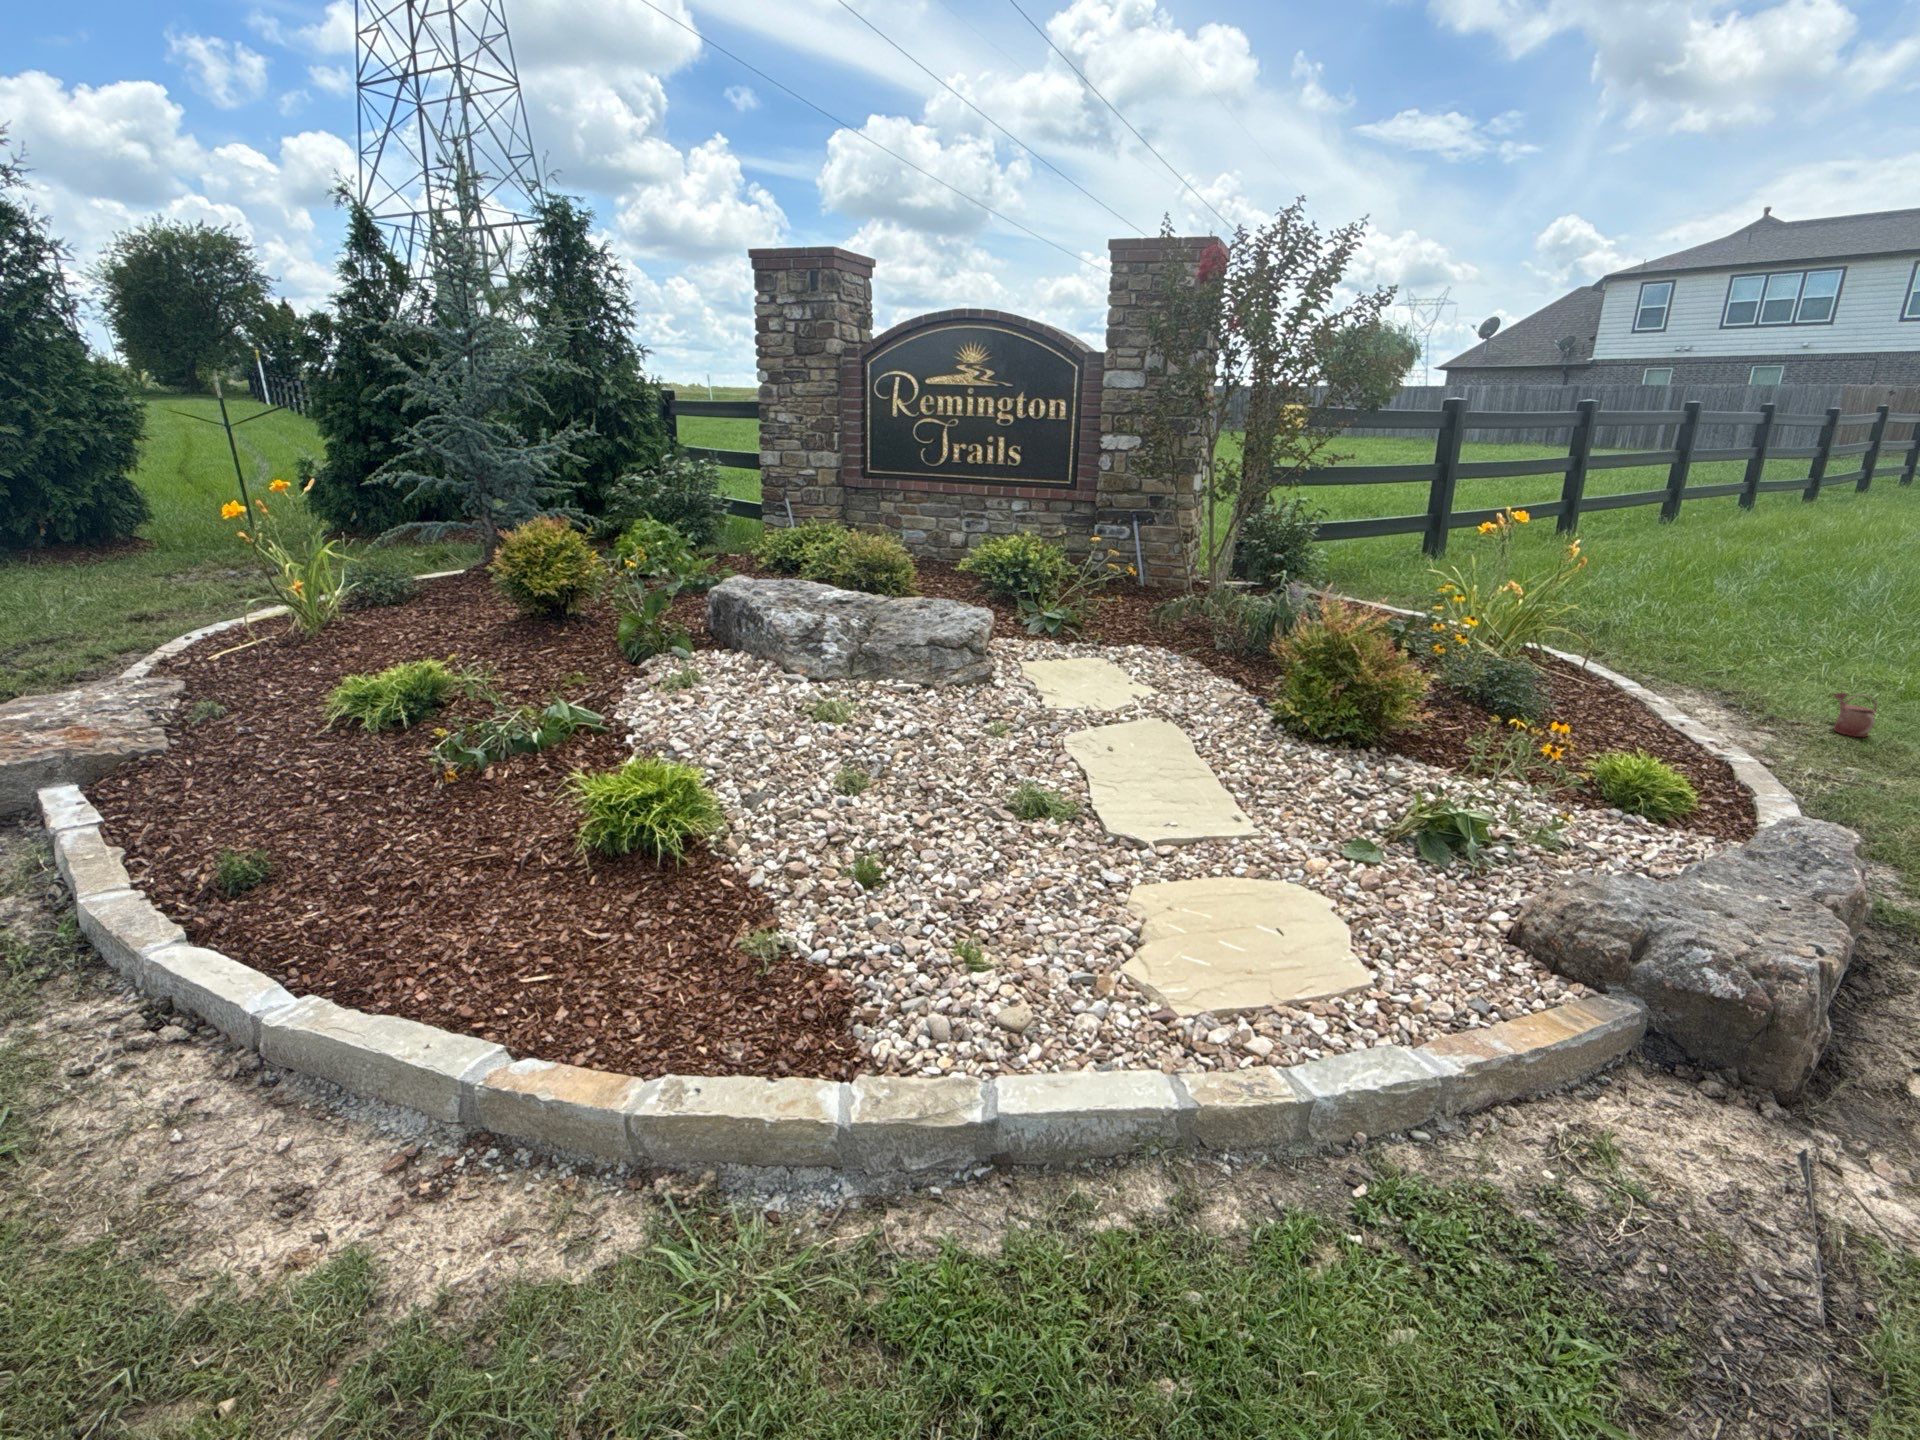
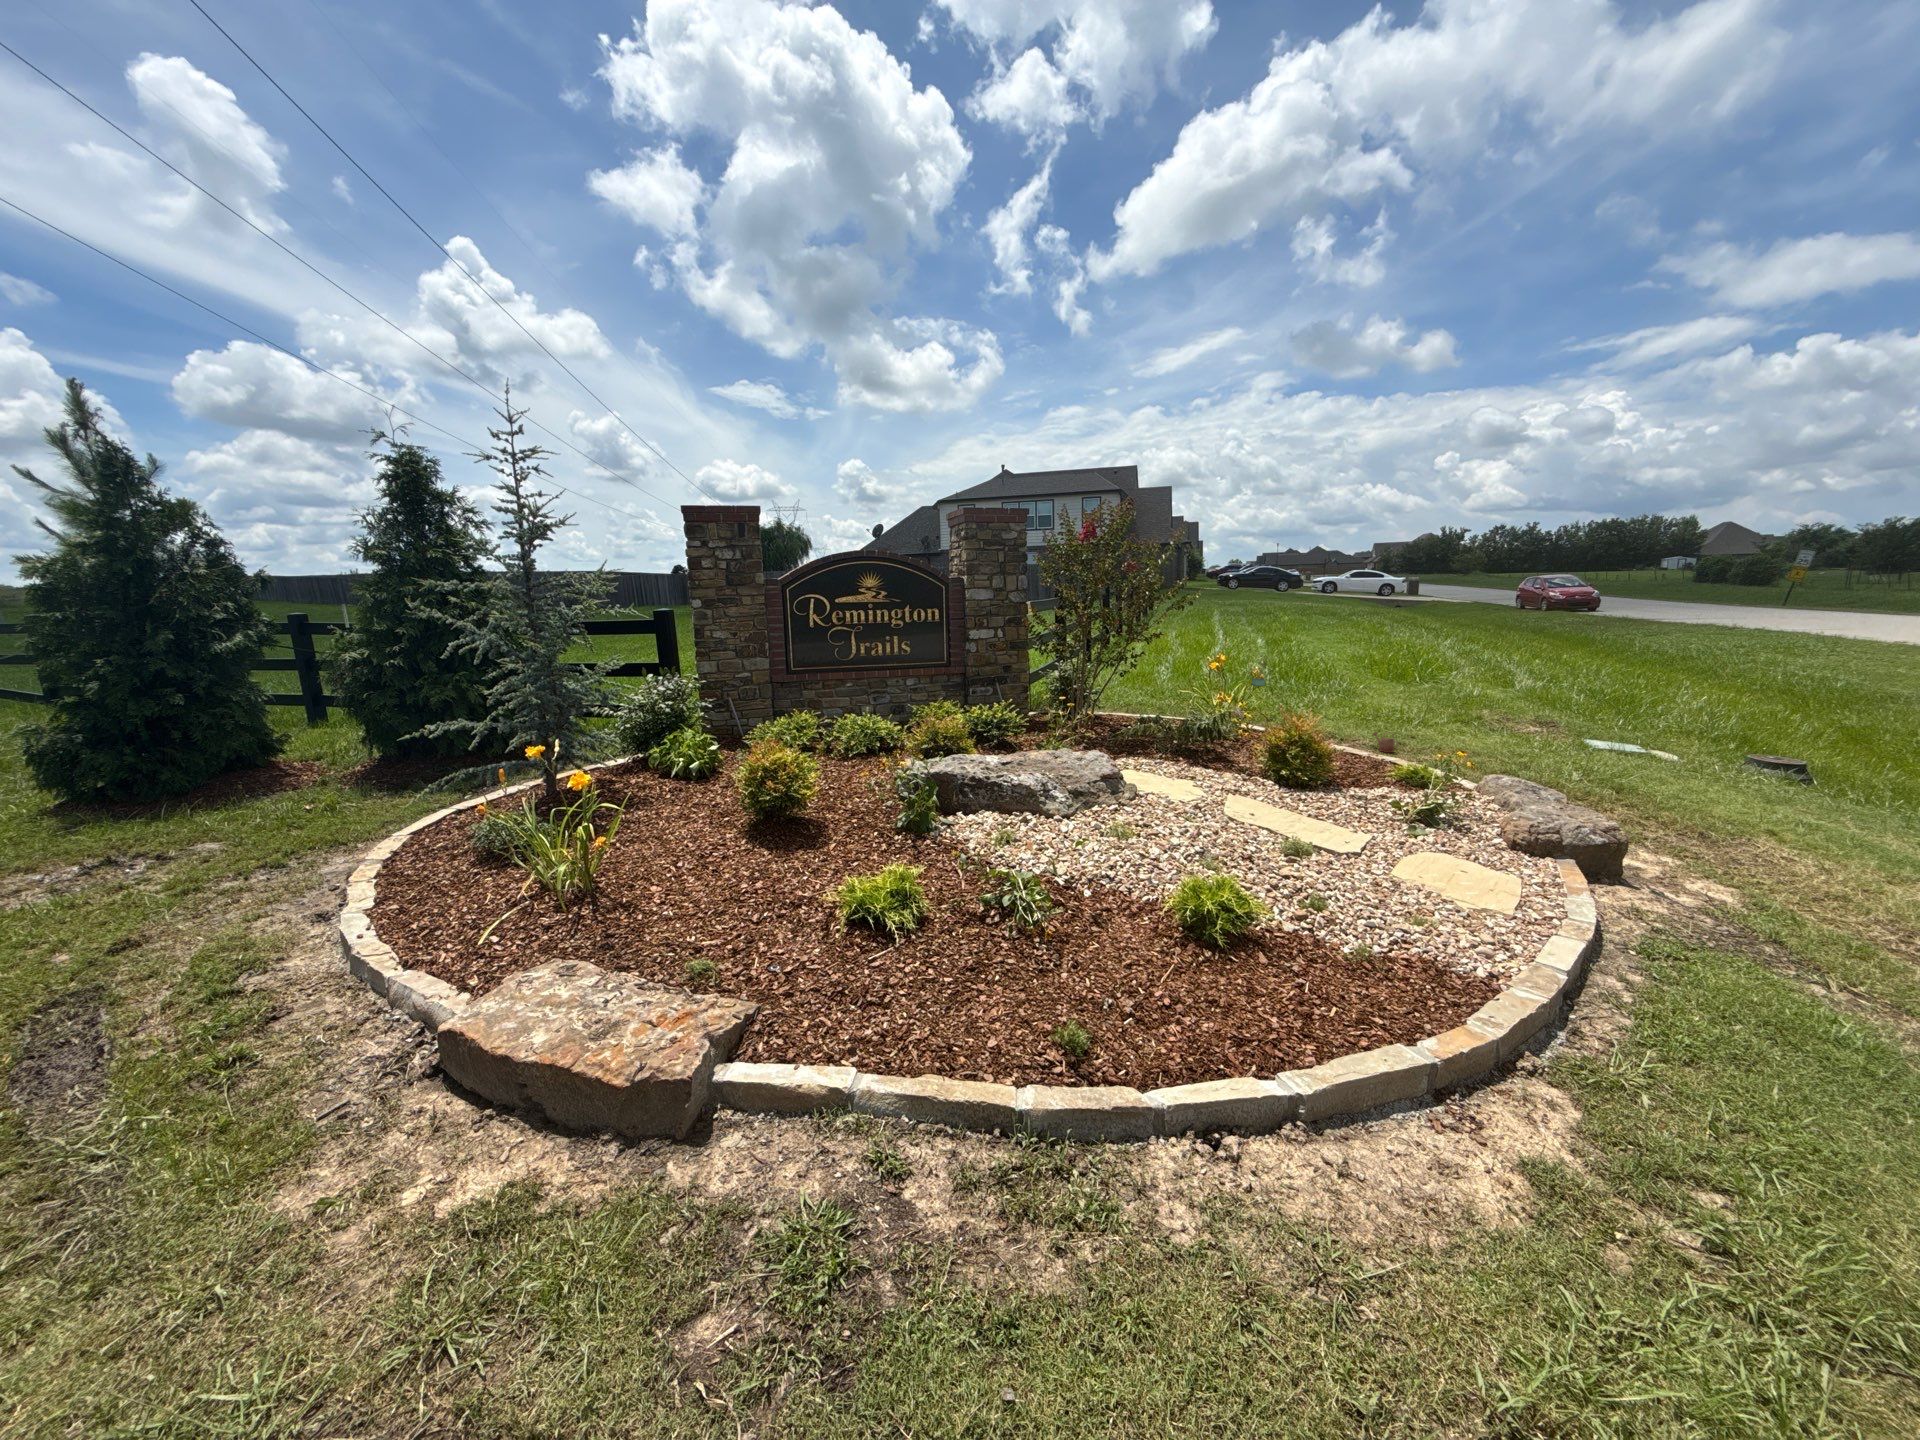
potted plant: none [1750,515,1815,594] -> present [1252,656,1269,686]

